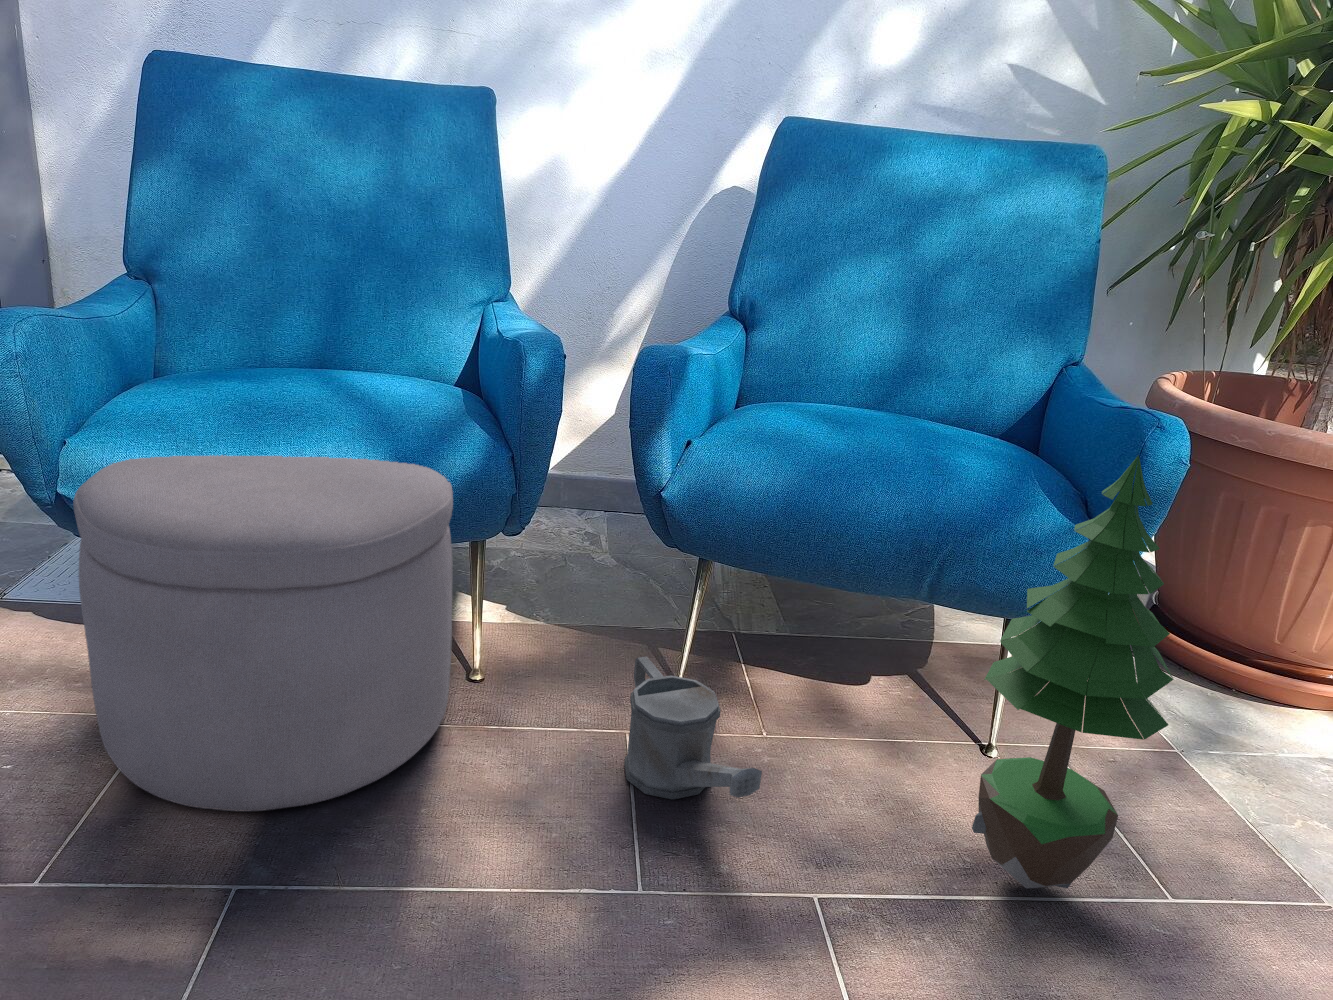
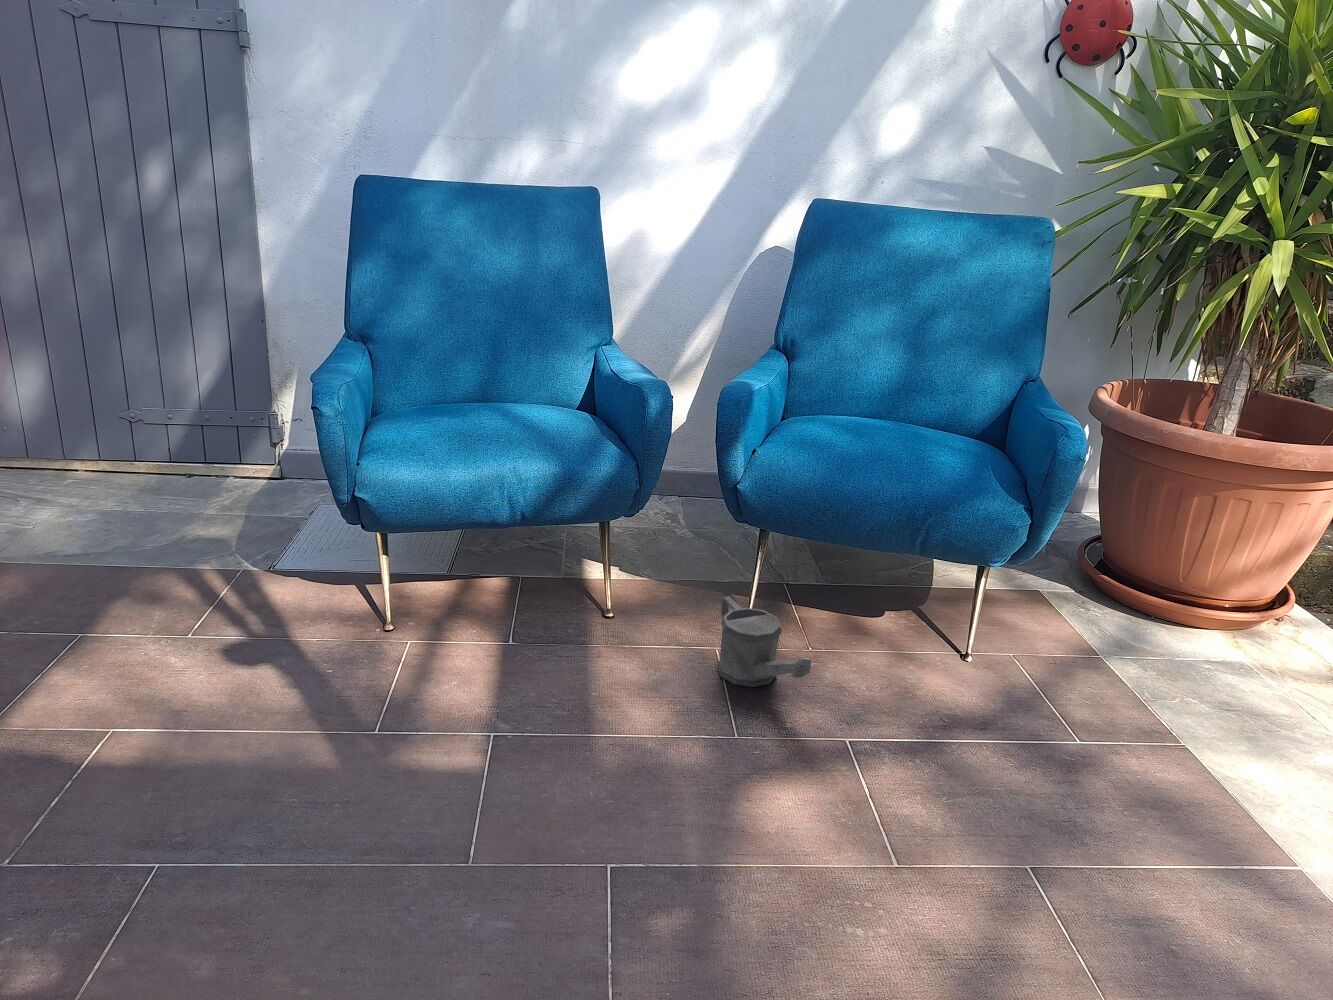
ottoman: present [73,455,453,811] -> none [370,449,603,694]
potted tree: present [972,455,1174,888] -> none [945,460,1064,732]

